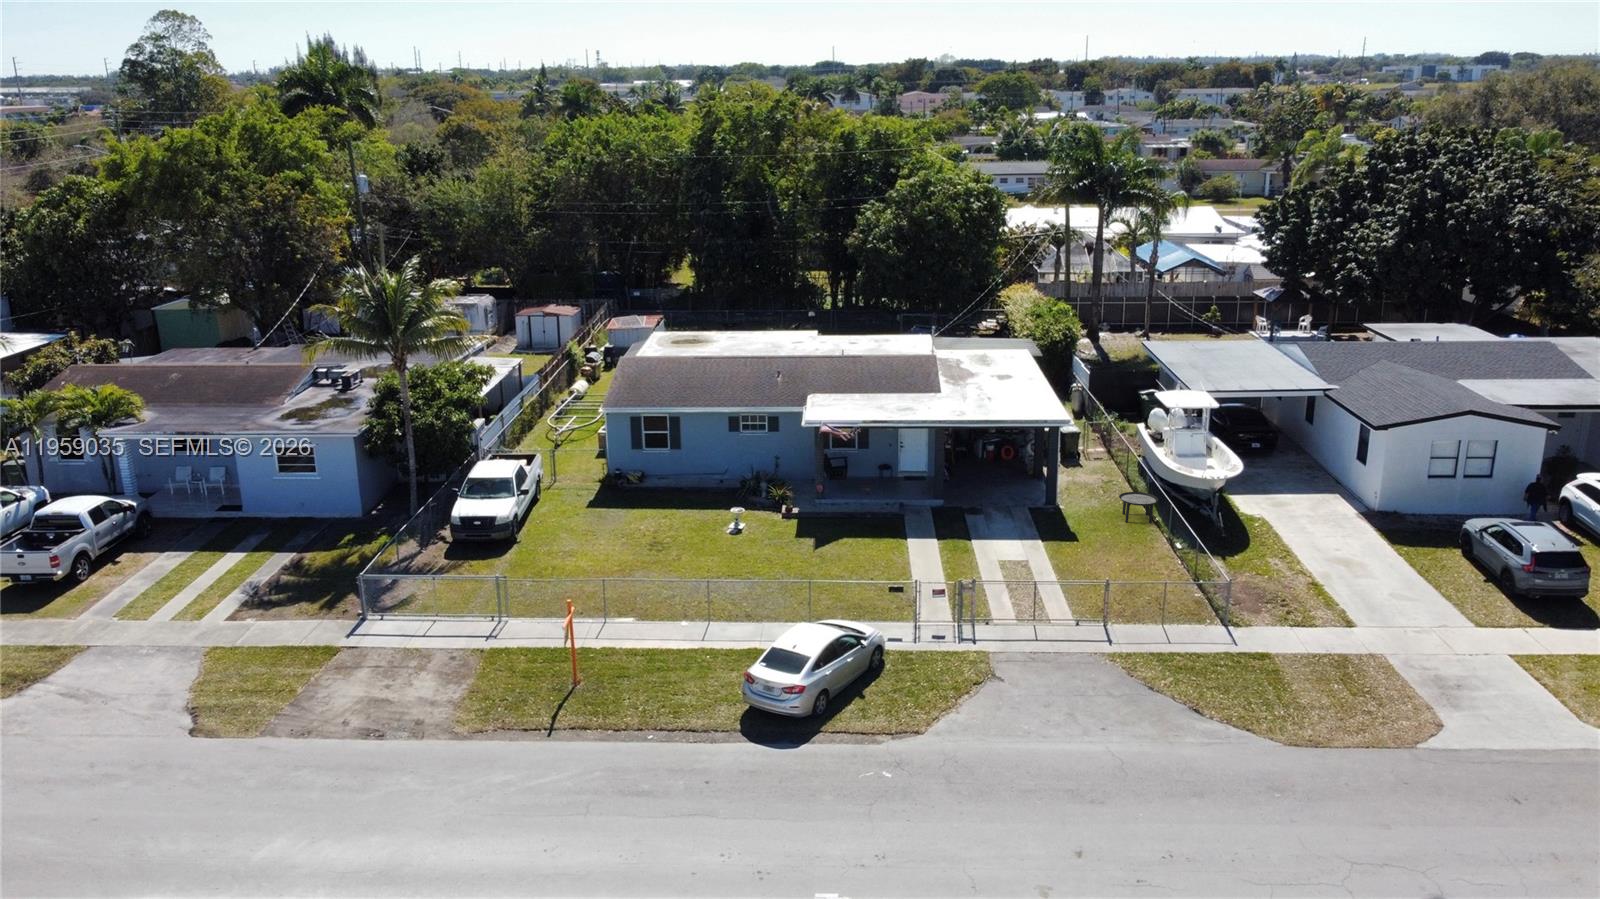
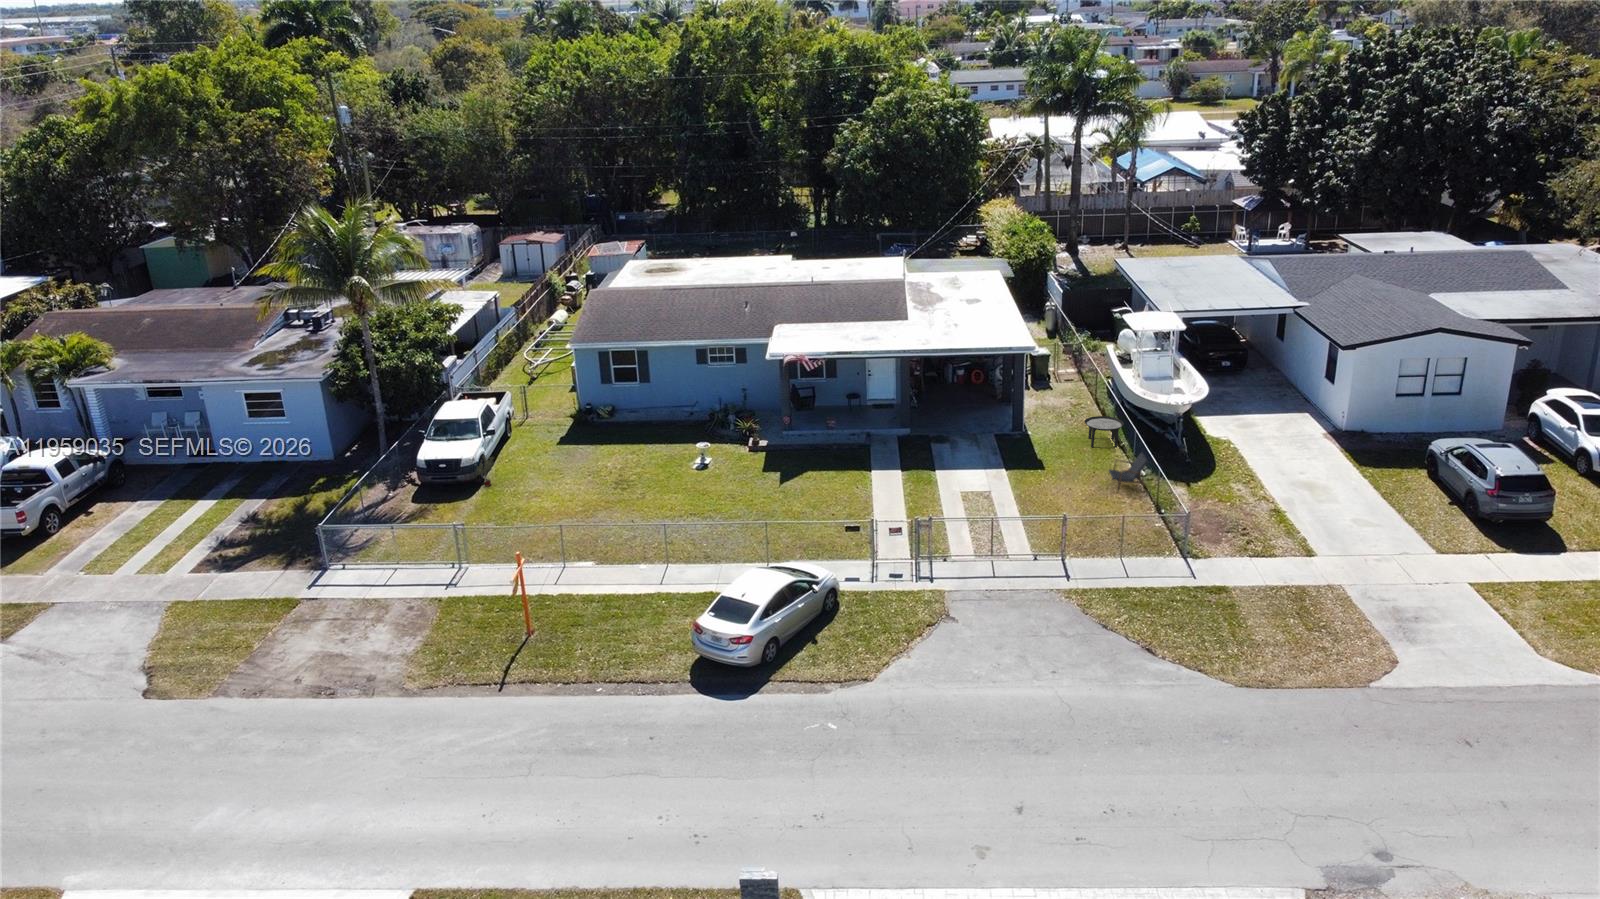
potted tree: none [509,514,529,546] -> present [477,456,494,486]
lounge chair: none [1145,525,1185,565] -> present [1109,453,1148,491]

